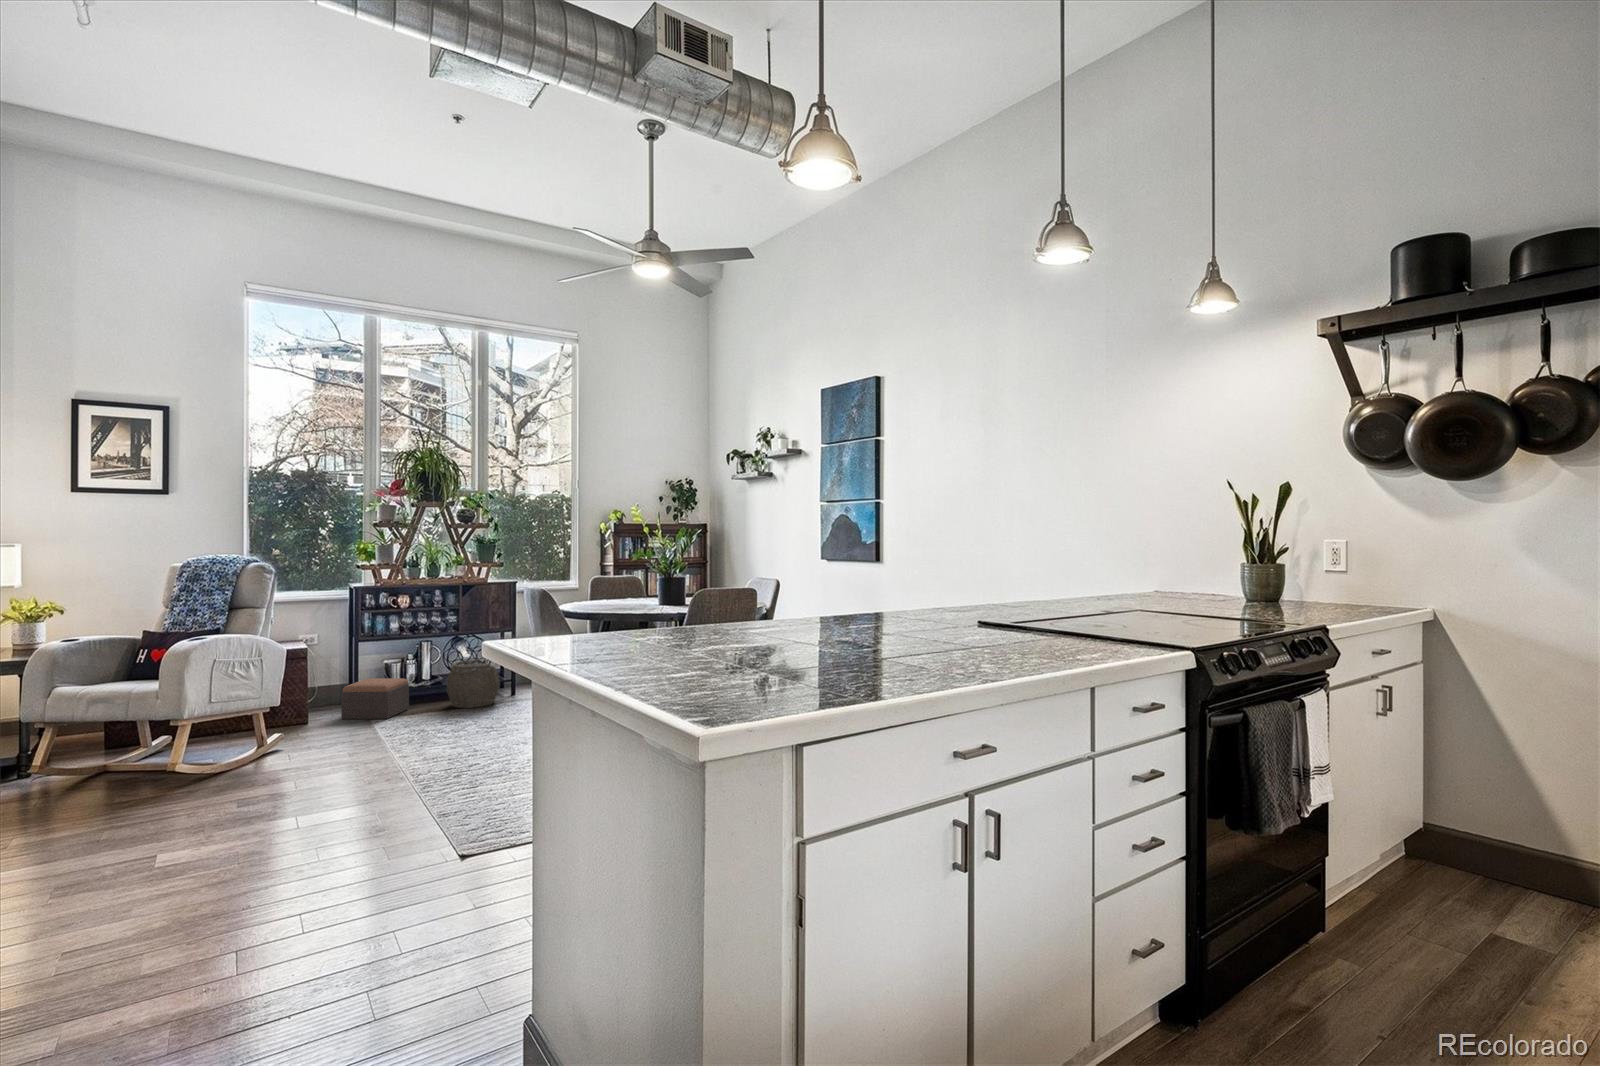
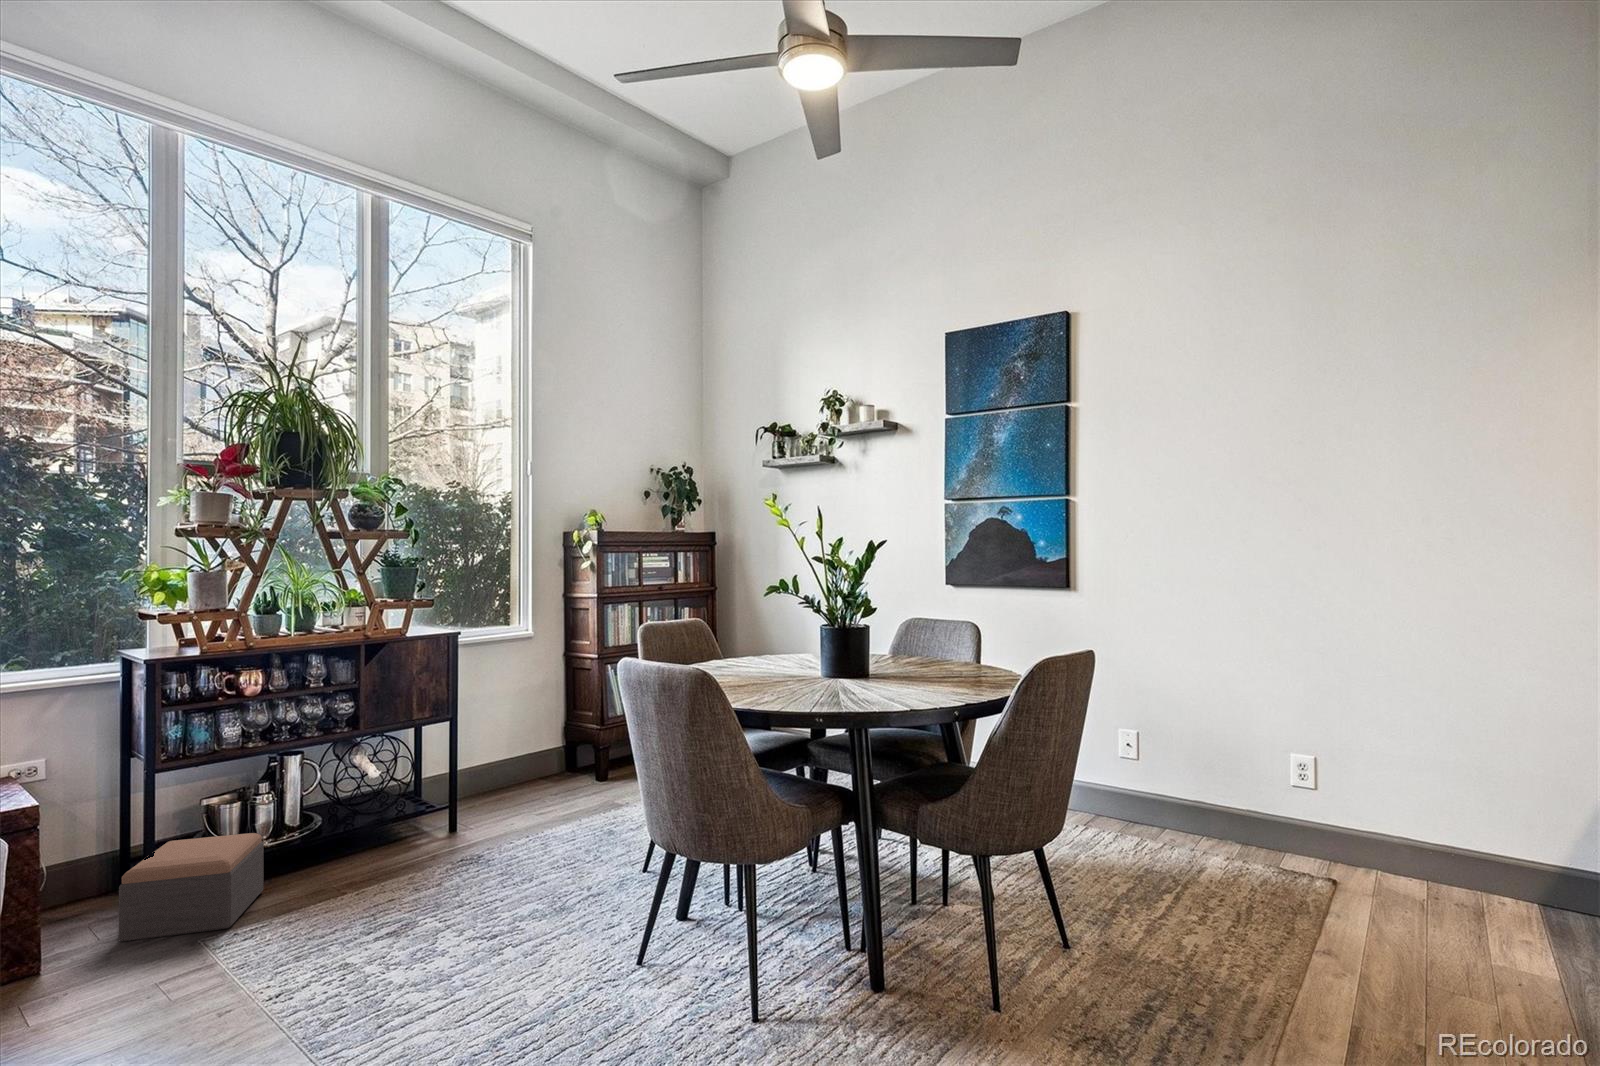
woven basket: present [447,660,499,708] -> none [338,776,440,877]

